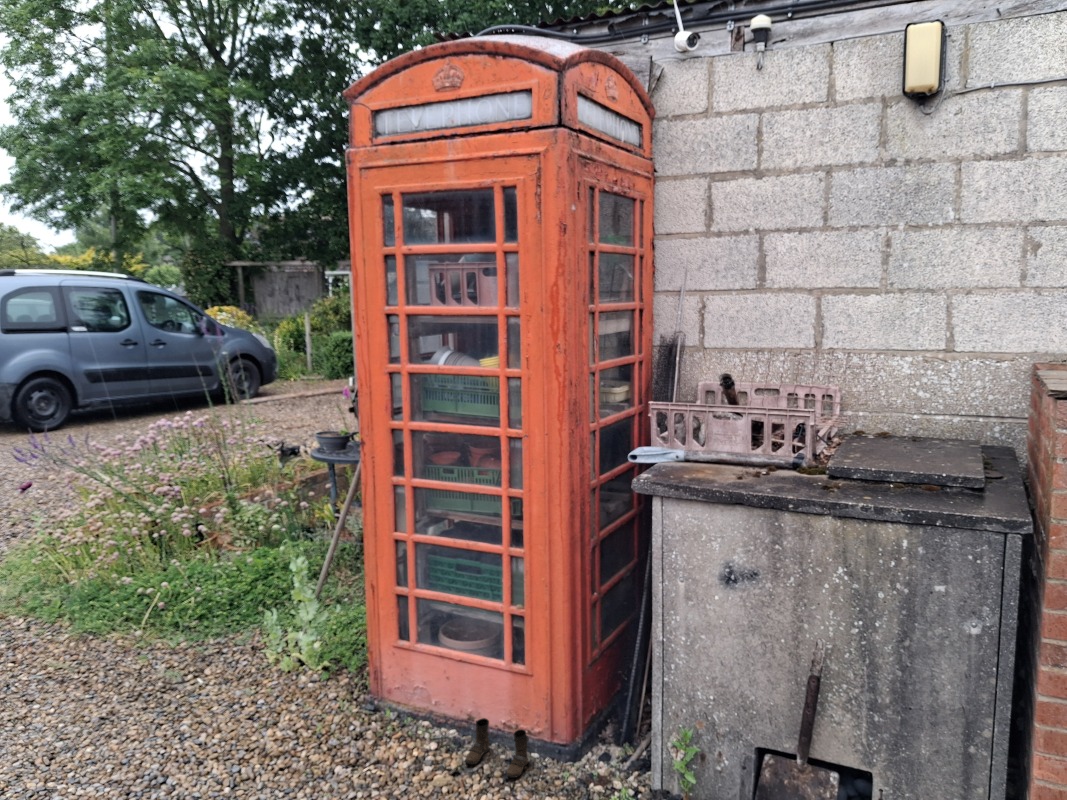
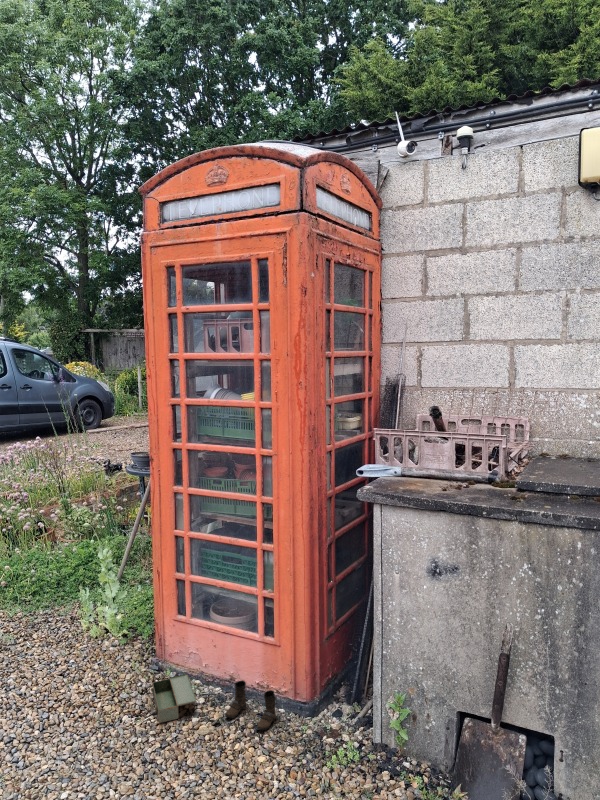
toolbox: none [368,712,428,772] -> present [150,674,196,723]

